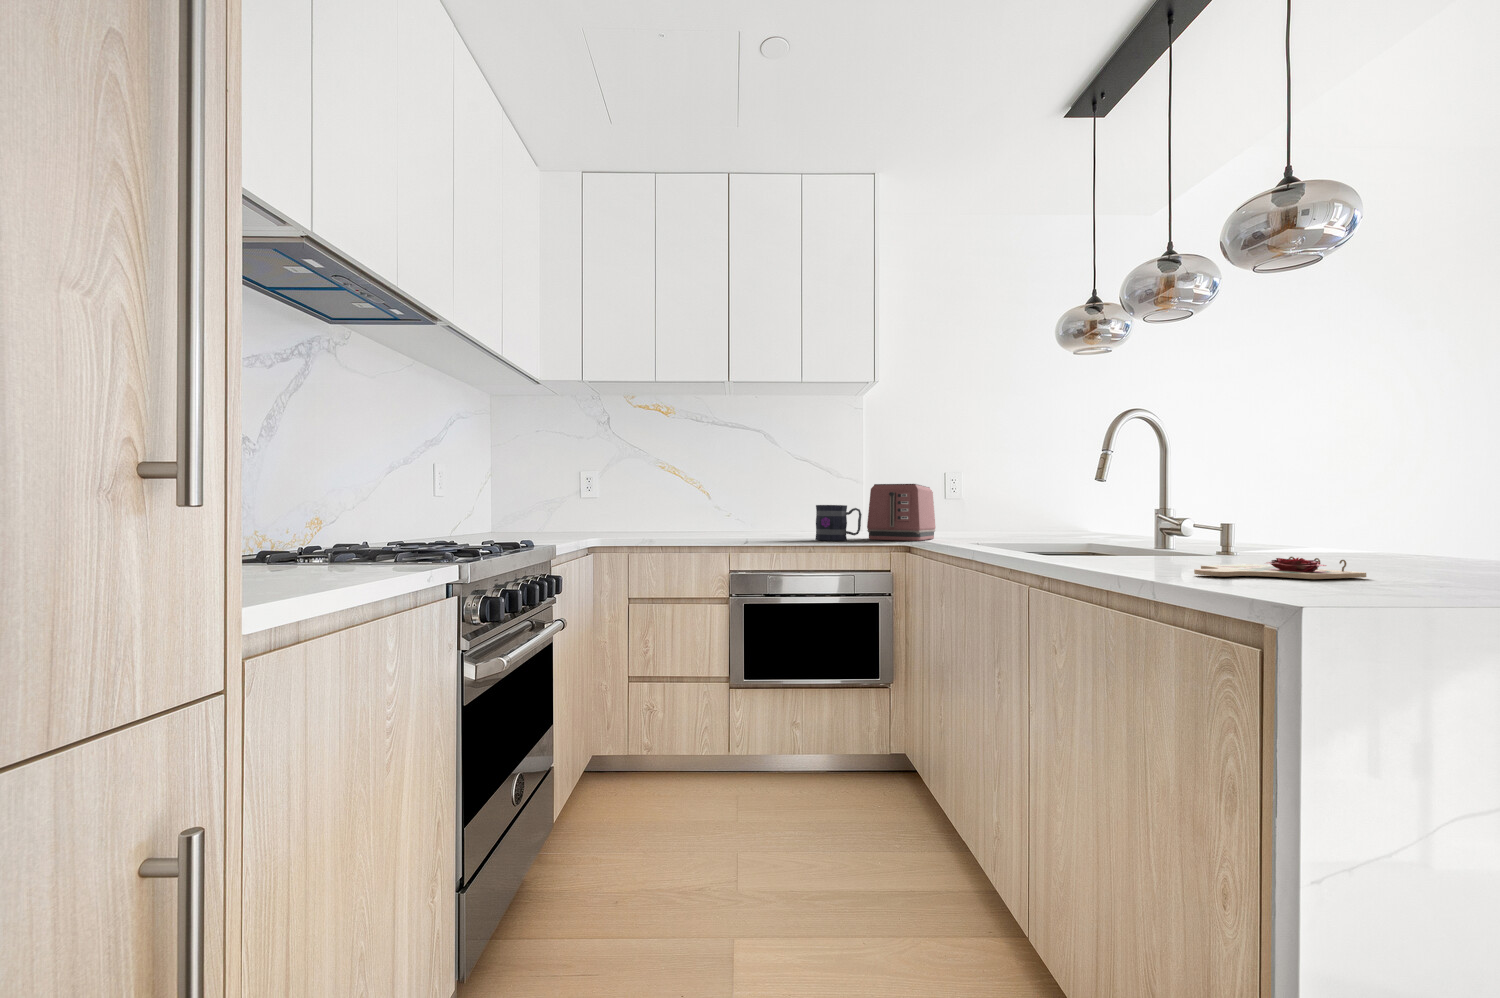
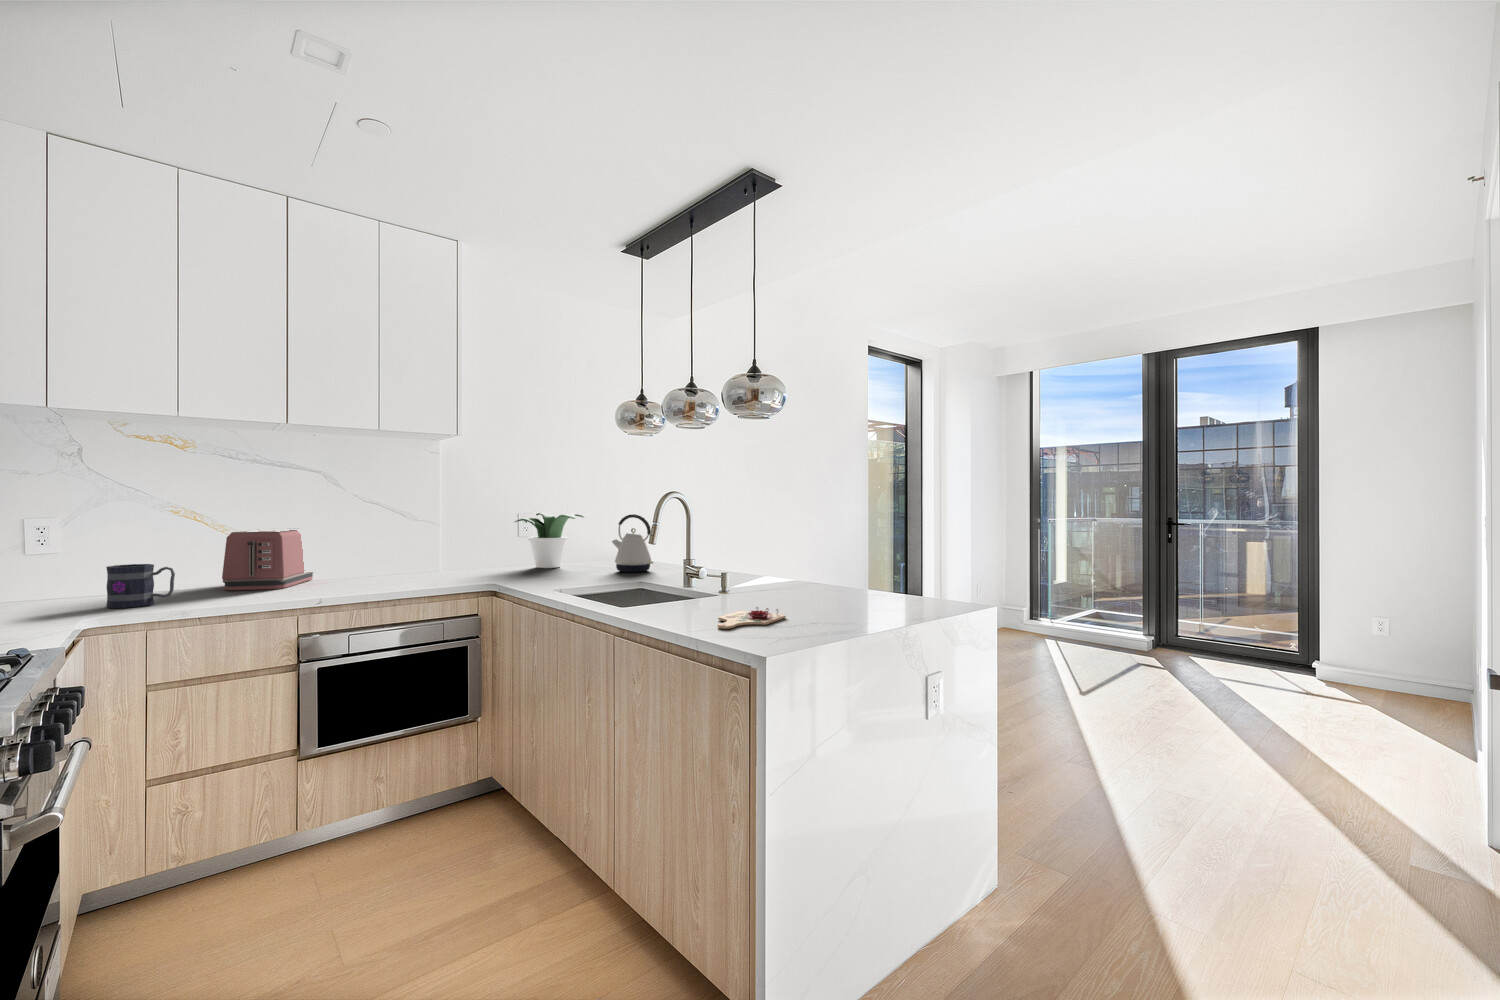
kettle: none [1060,471,1119,544] -> present [612,514,654,572]
potted plant: none [948,477,1031,539] -> present [515,513,583,568]
toaster: present [867,484,935,541] -> present [222,530,313,591]
mug: present [815,505,862,541] -> present [106,564,175,608]

